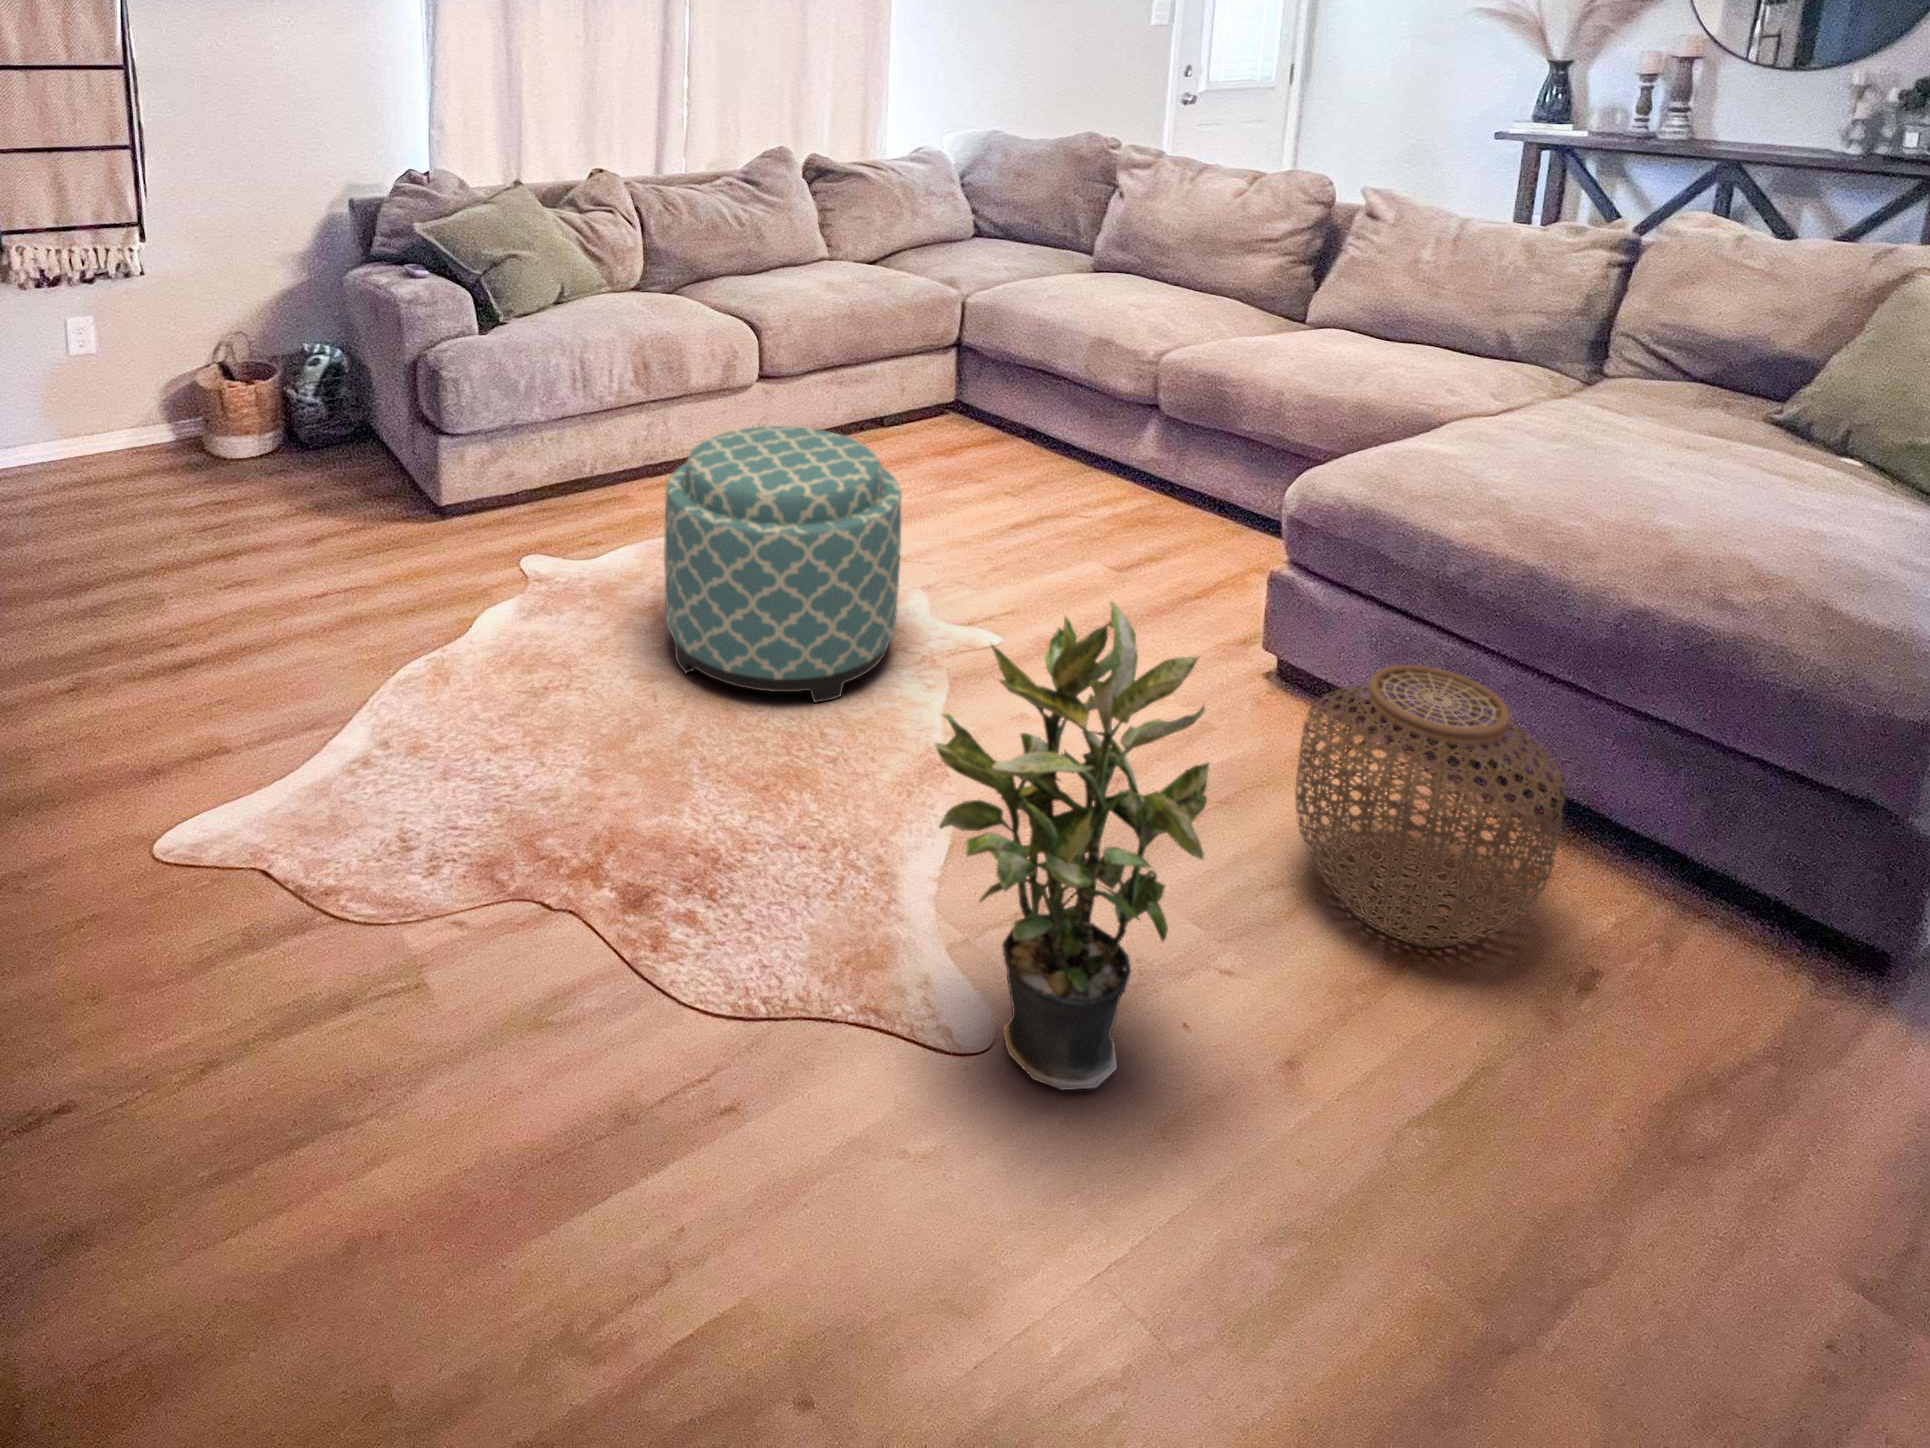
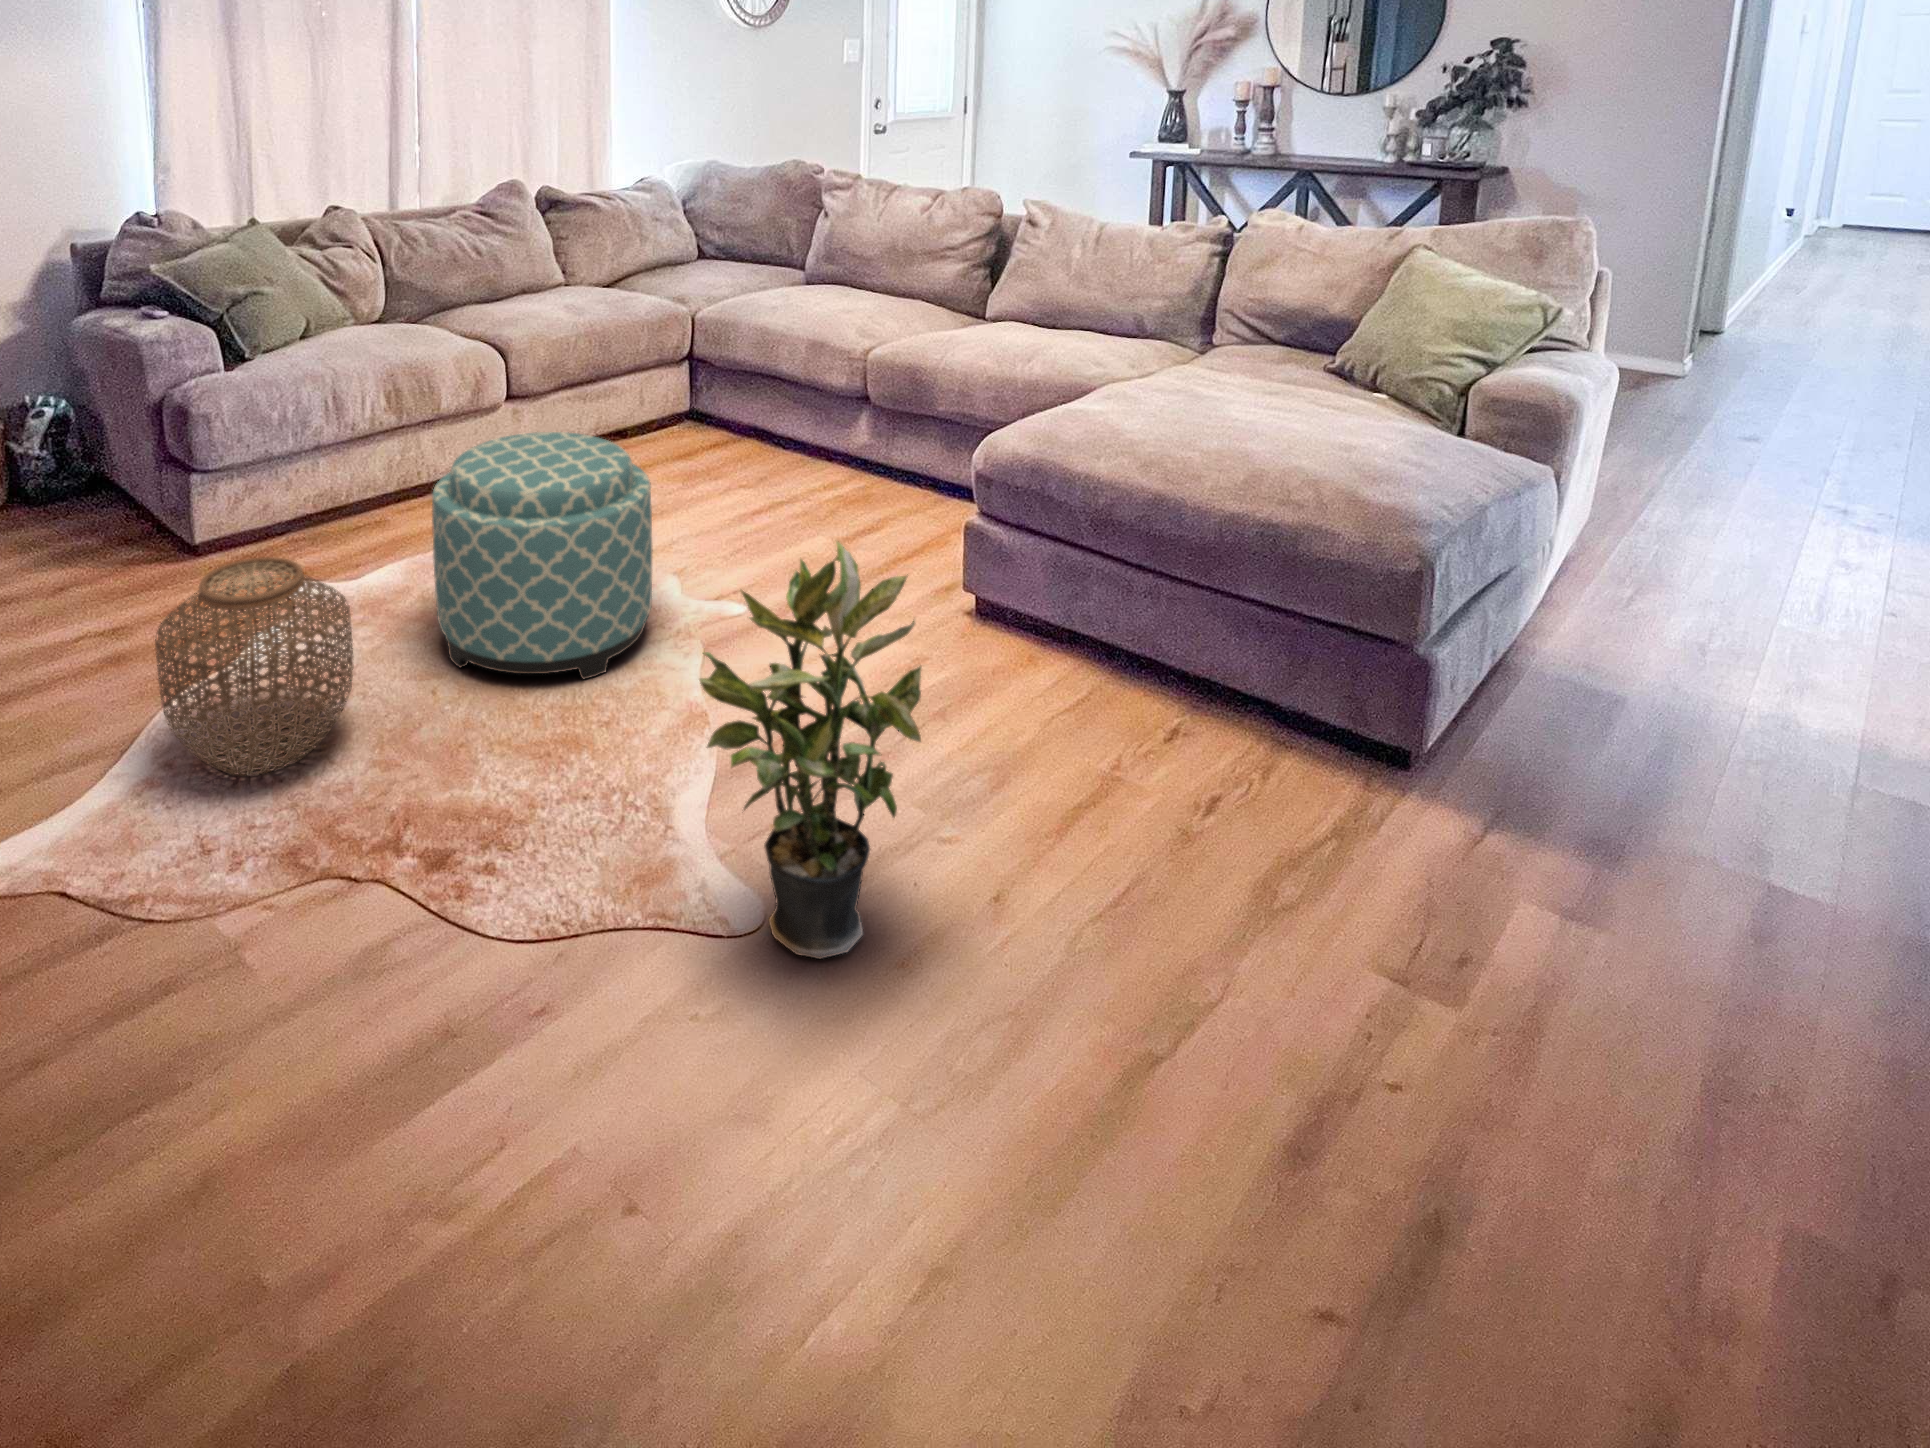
woven basket: present [1296,665,1566,947] -> present [155,557,353,776]

